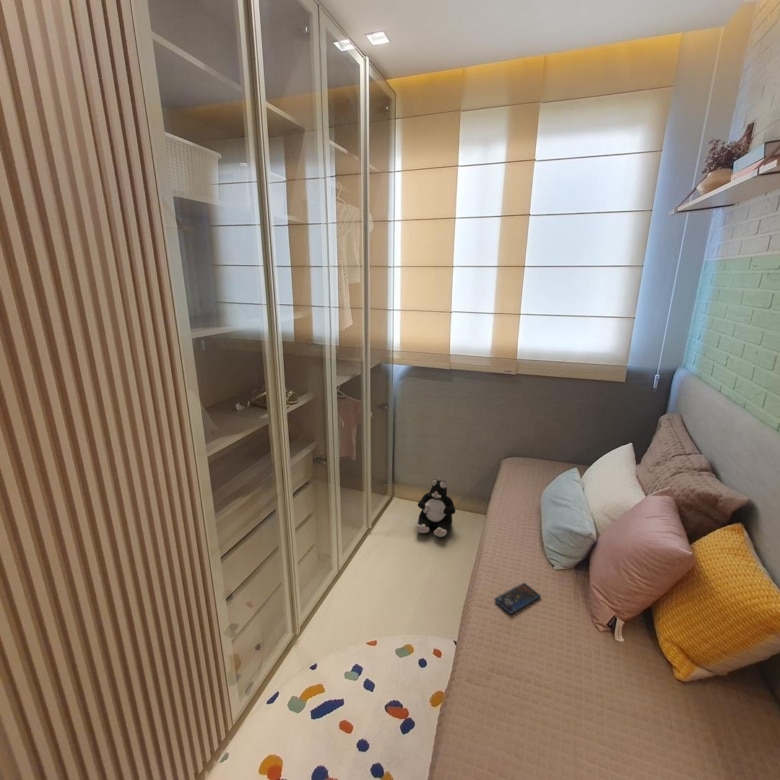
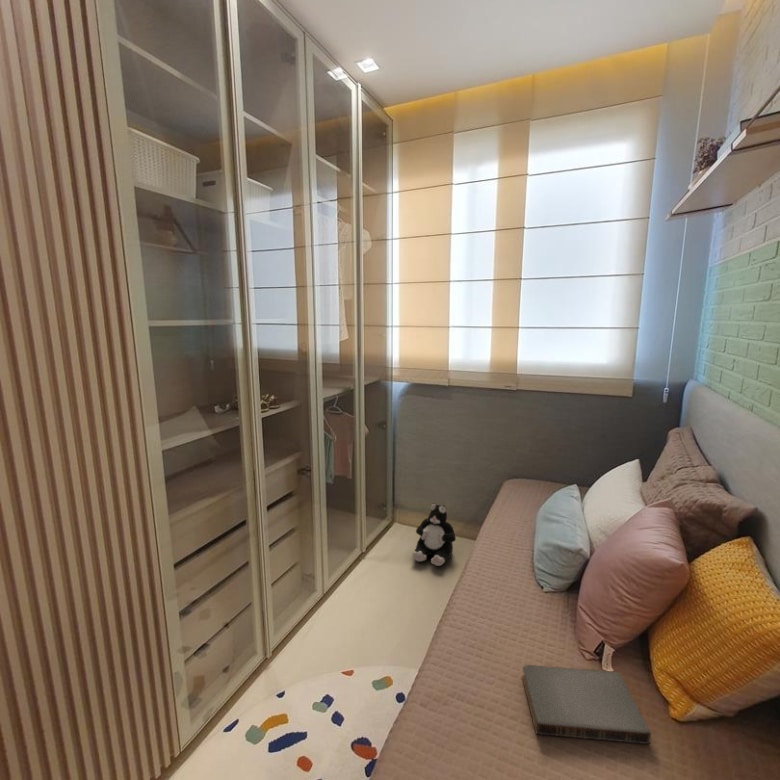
smartphone: present [495,583,540,614] -> none [468,604,522,635]
book: none [550,641,664,704] -> present [522,665,651,744]

